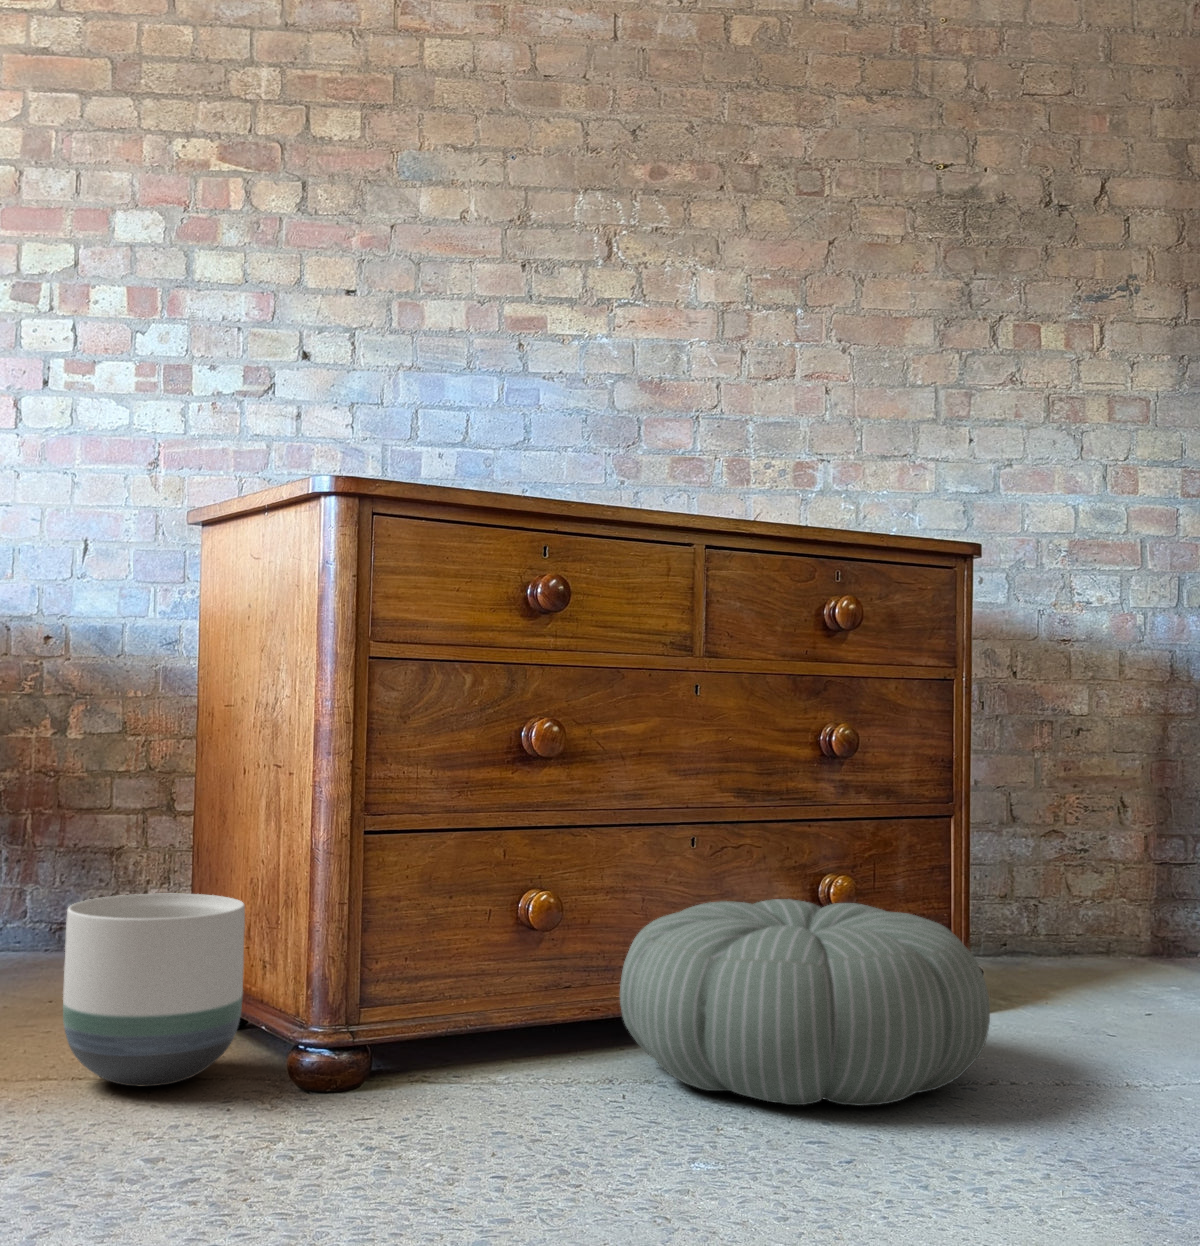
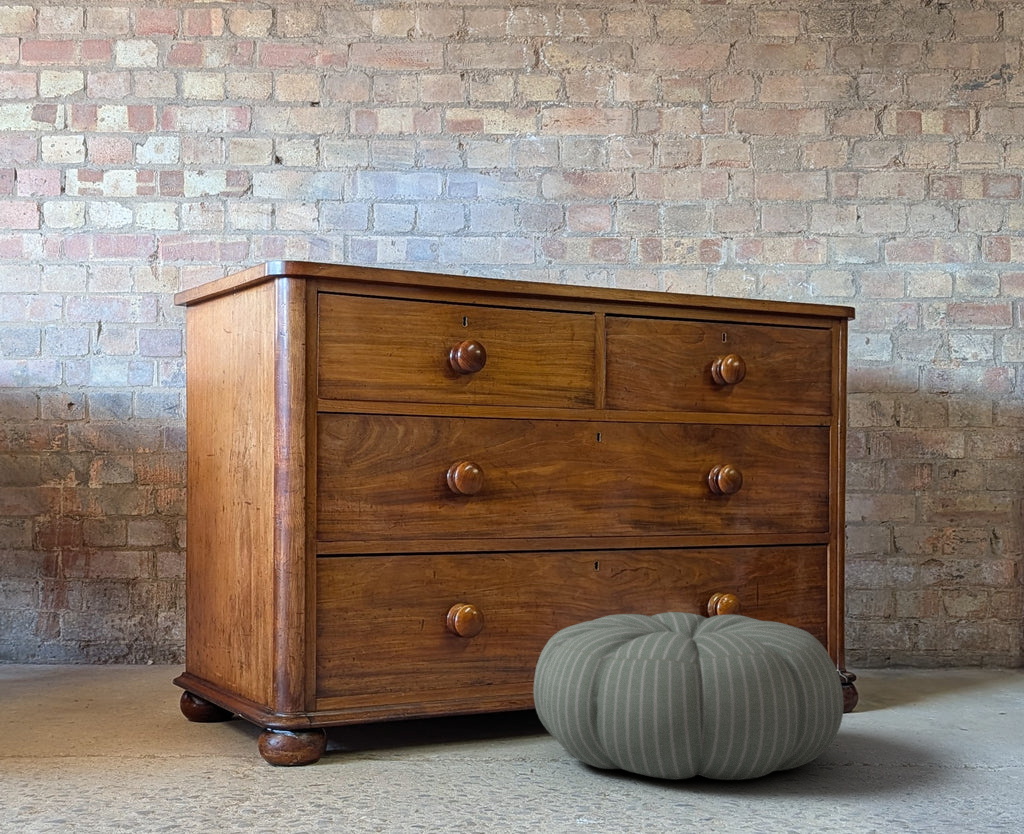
planter: present [63,894,245,1086] -> none [75,610,220,764]

